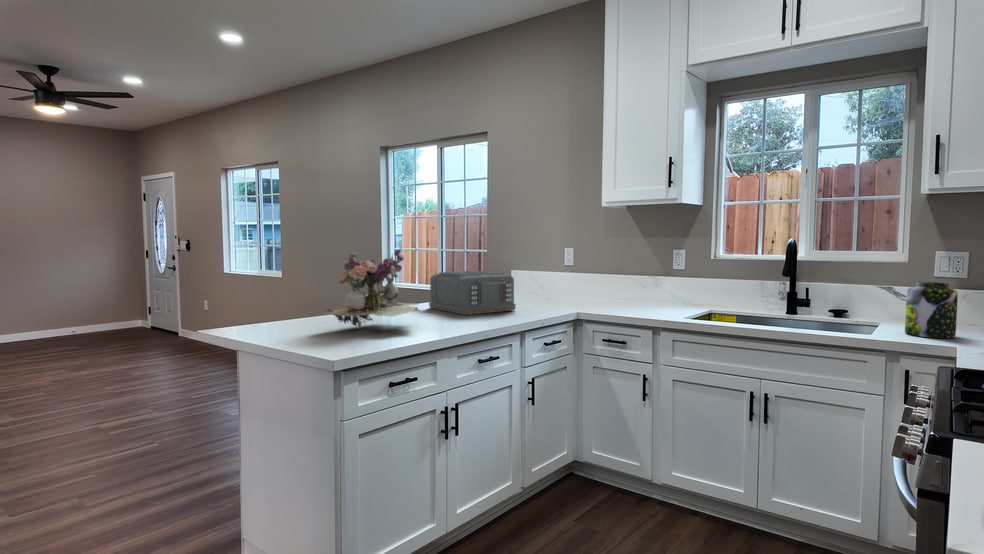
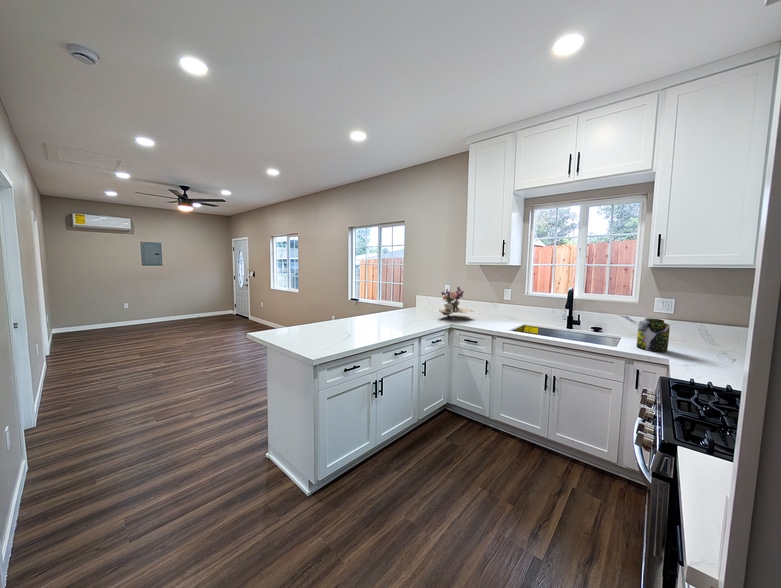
flower arrangement: present [324,247,420,328] -> present [439,287,472,317]
toaster: present [429,271,516,315] -> none [371,300,417,326]

